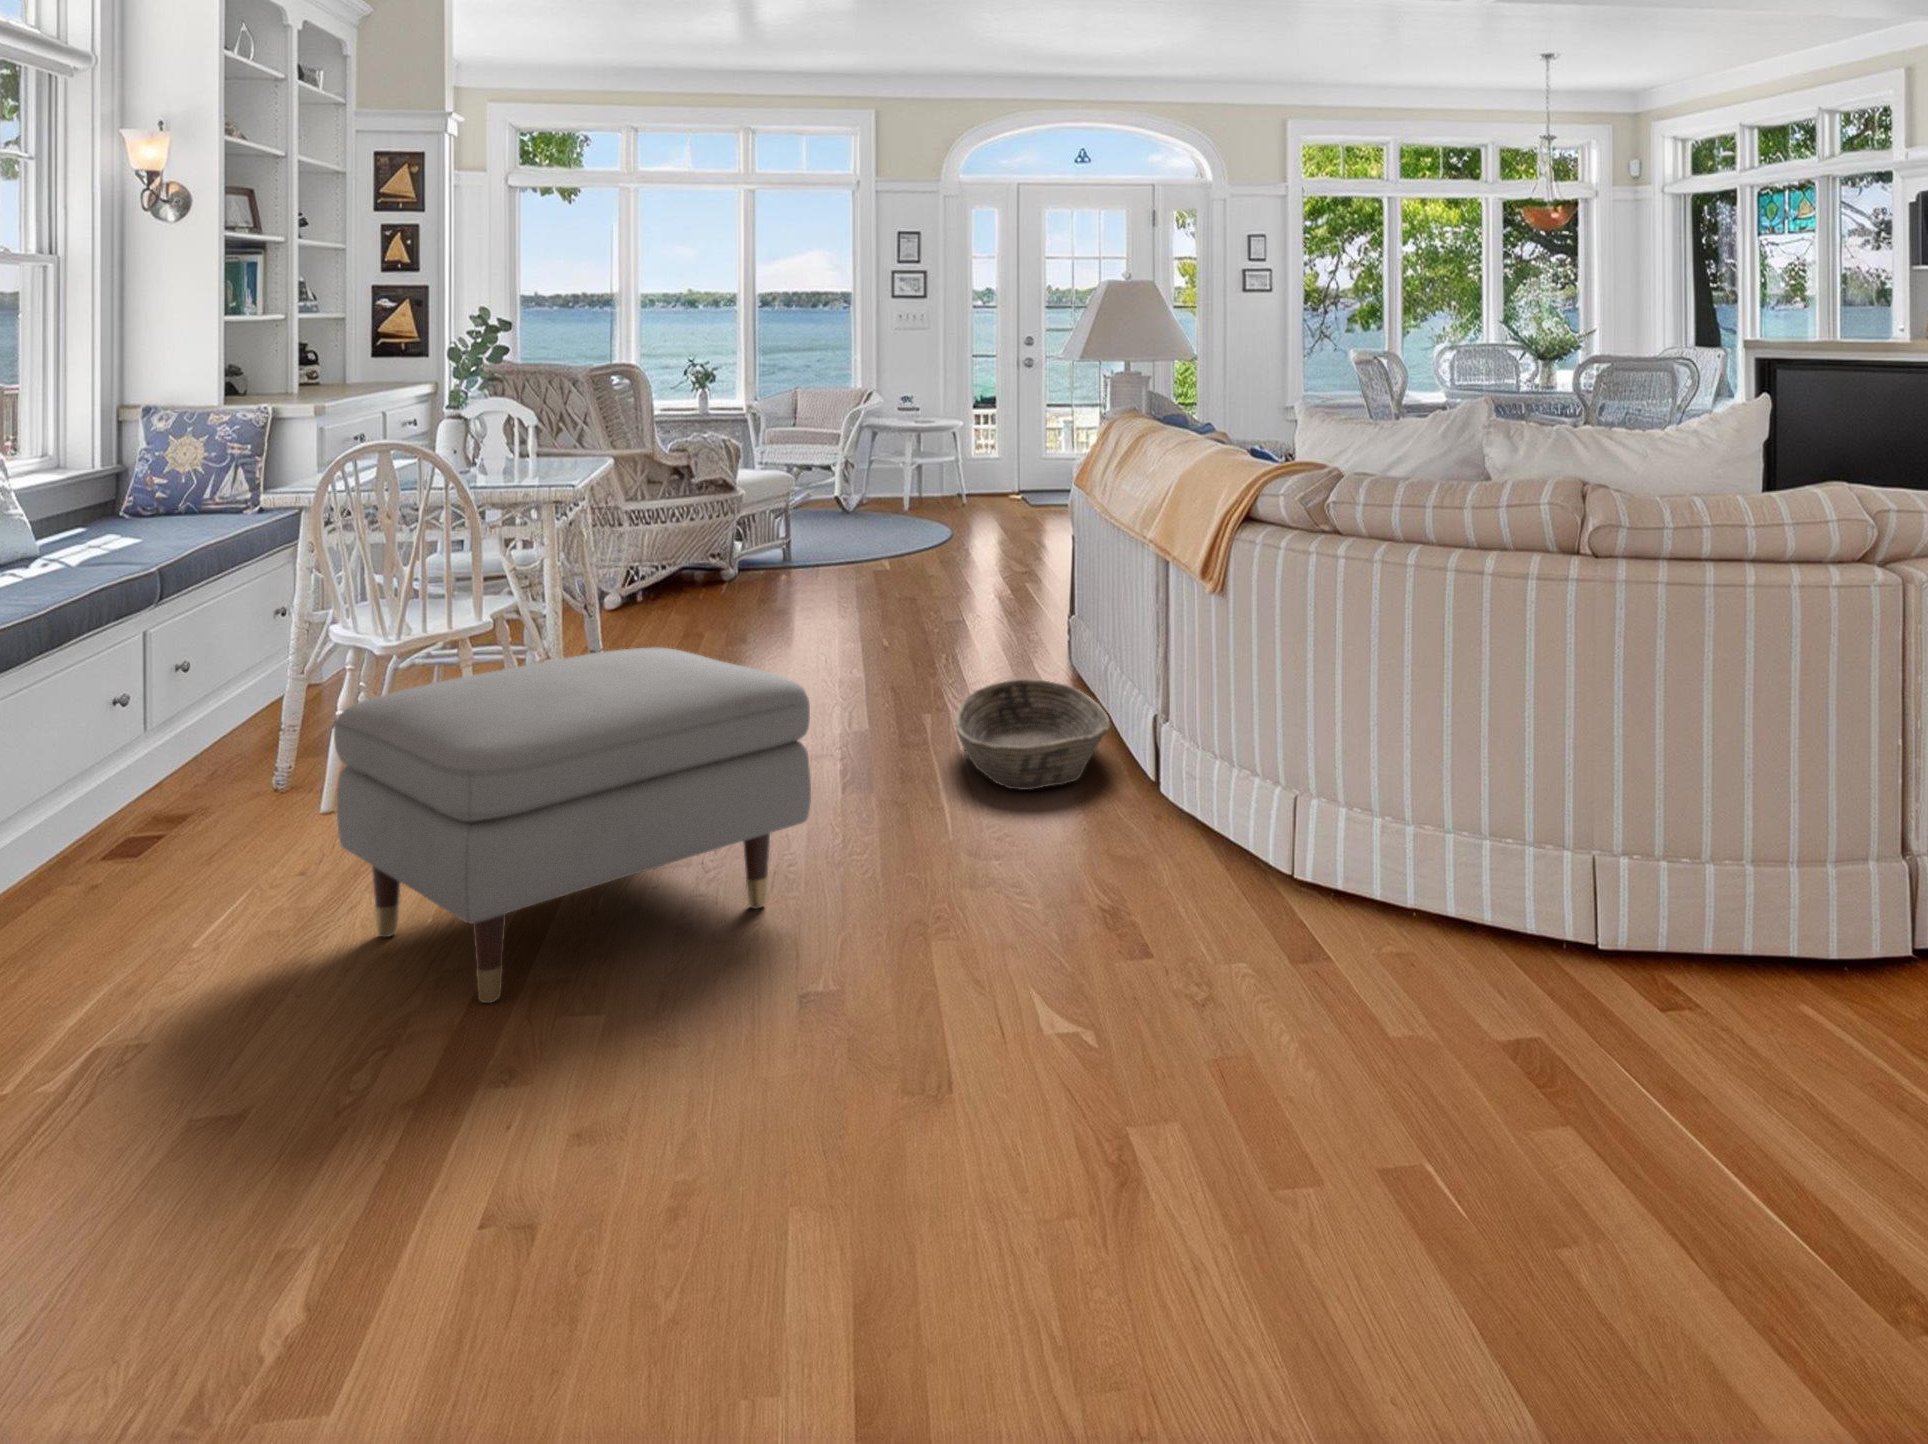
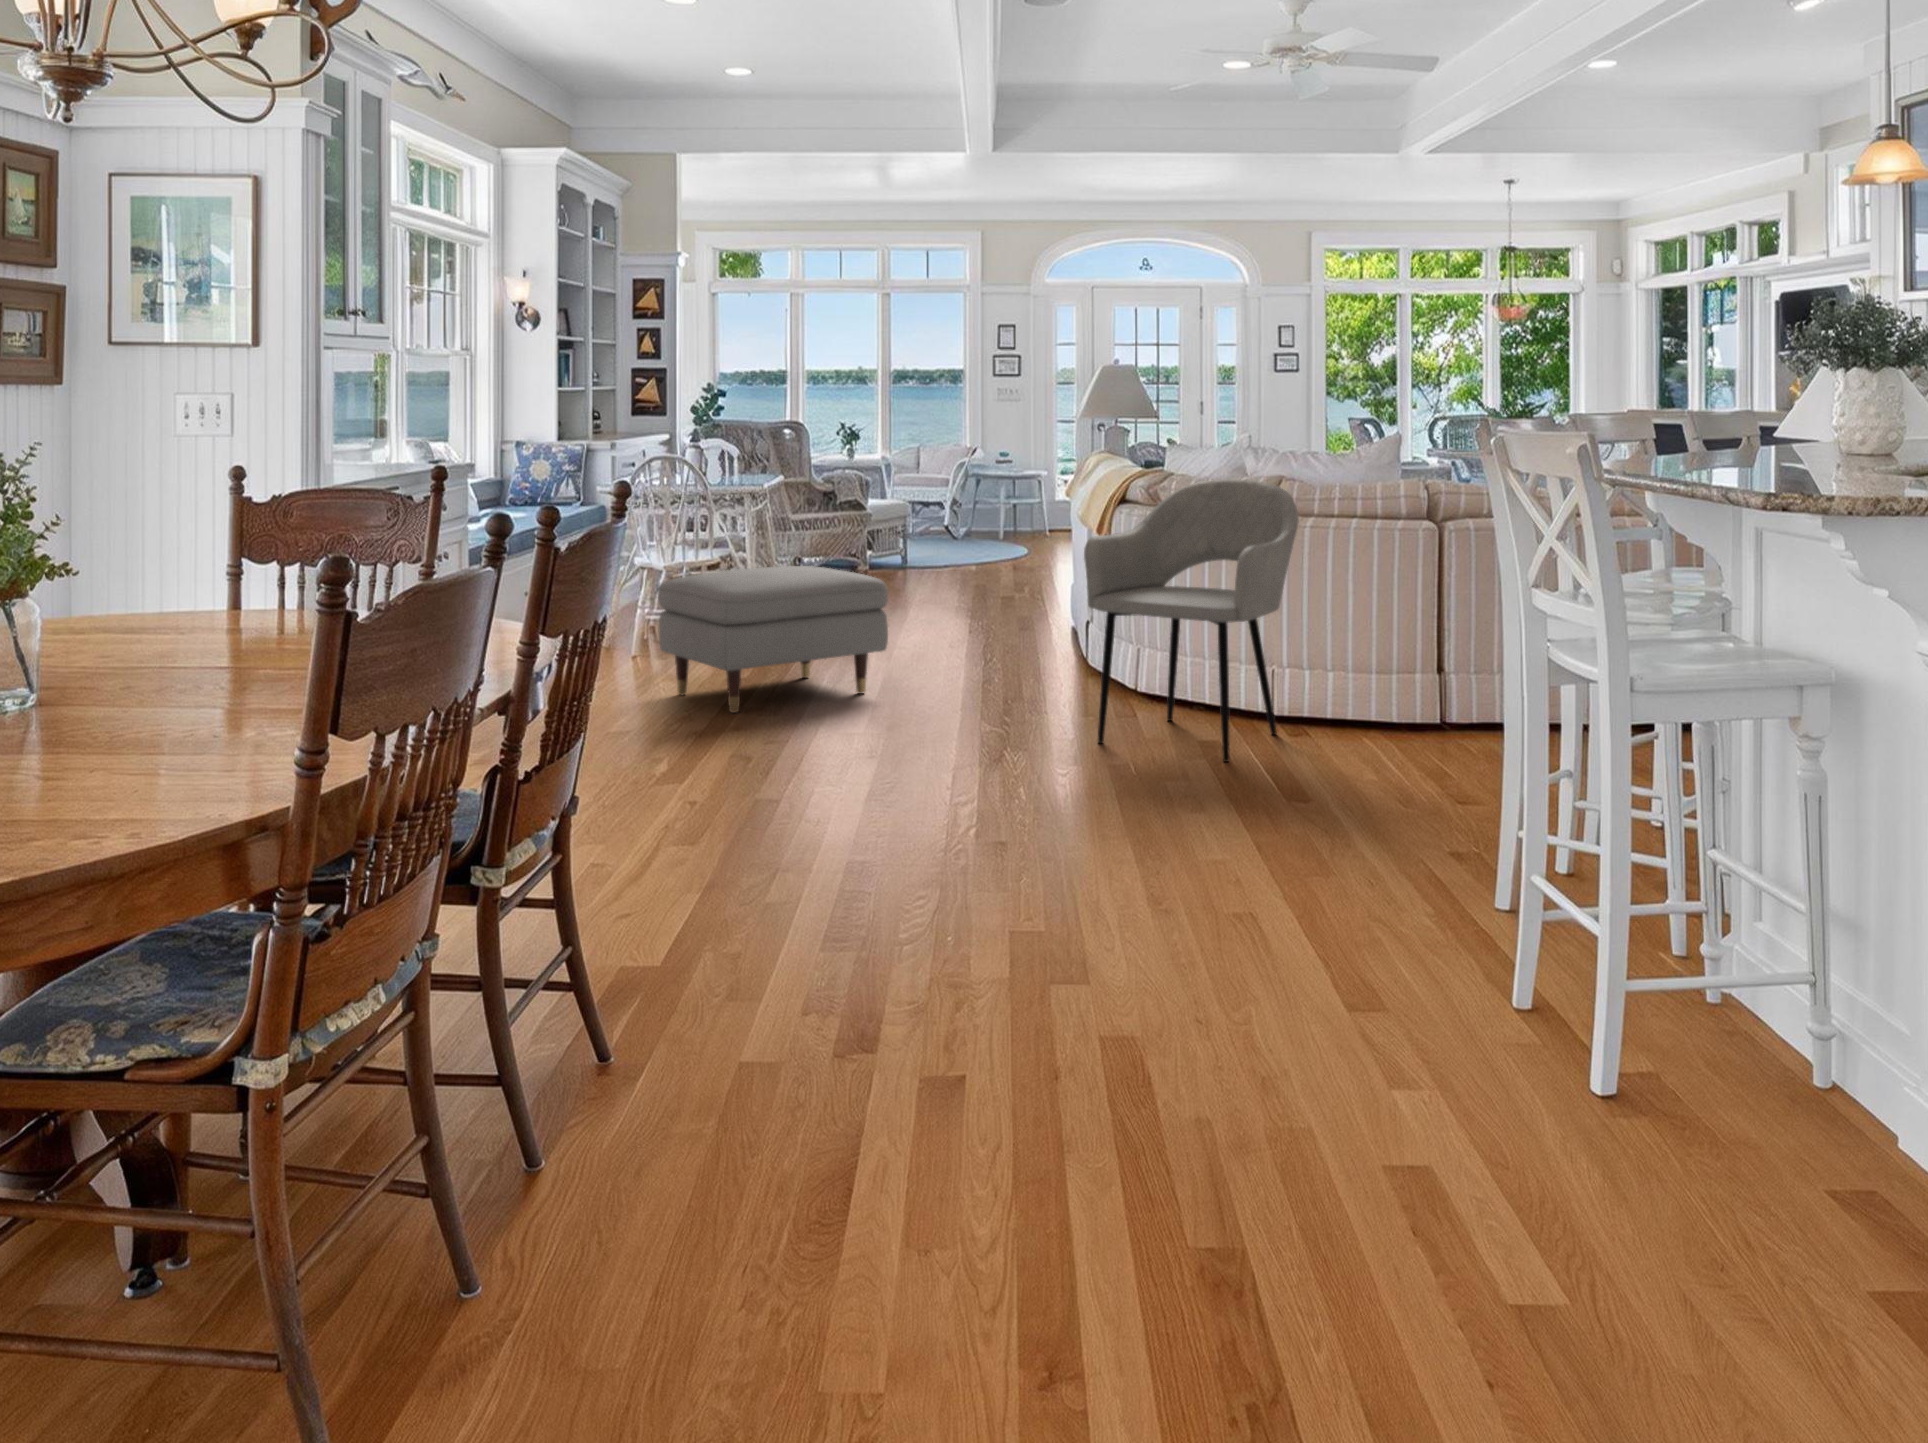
armchair: none [1266,488,1690,1153] -> present [1084,479,1299,762]
basket: present [955,679,1110,790] -> none [981,611,1072,662]

